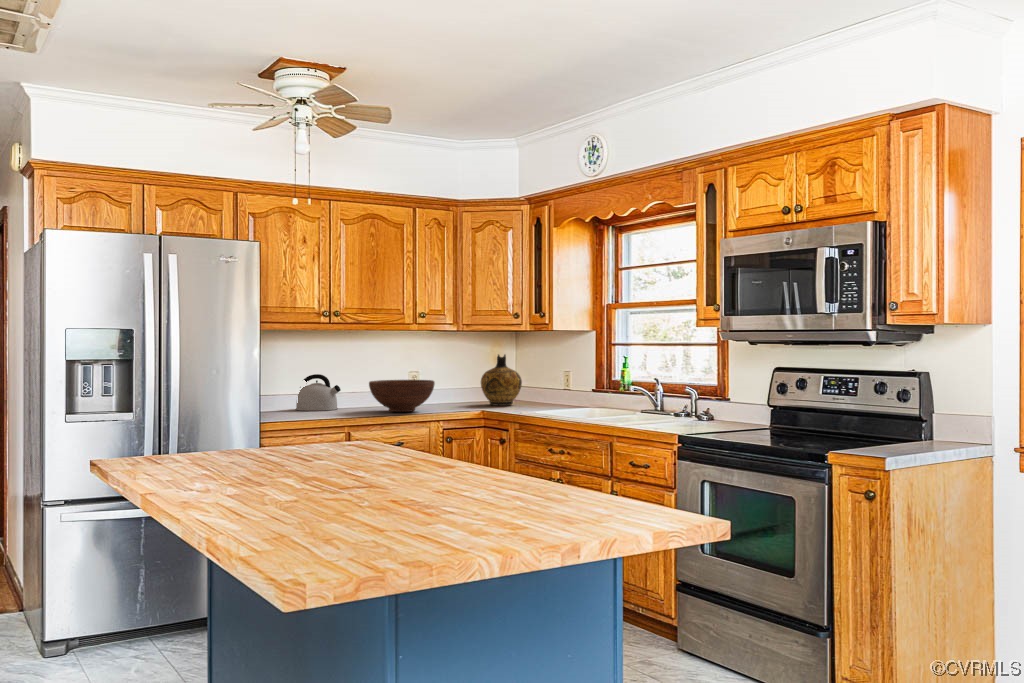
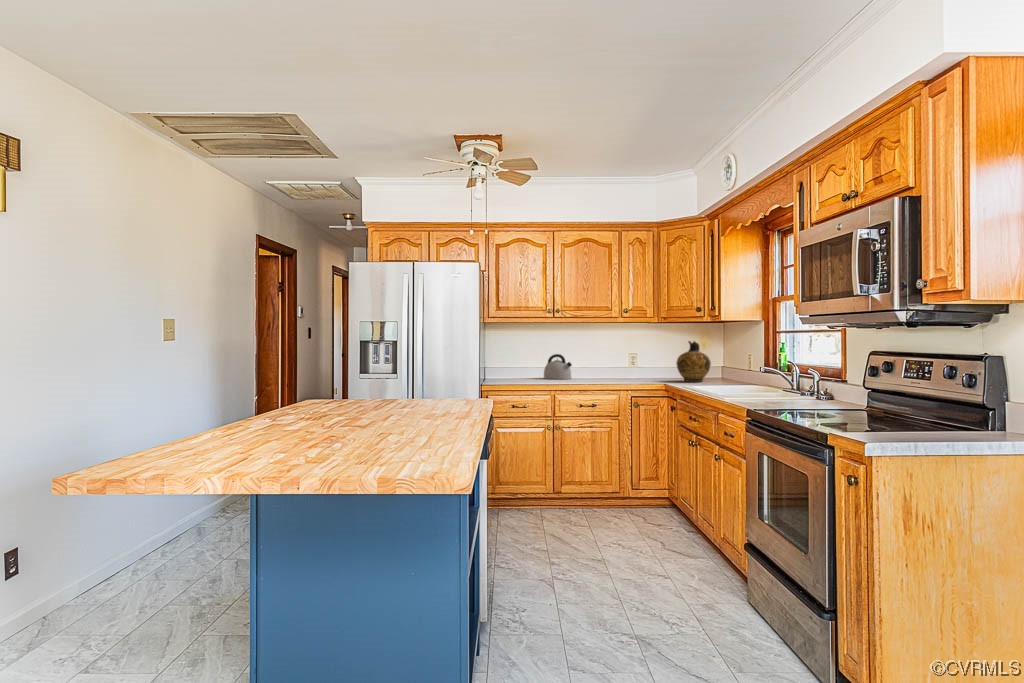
fruit bowl: present [369,380,435,412] -> none [579,359,628,382]

